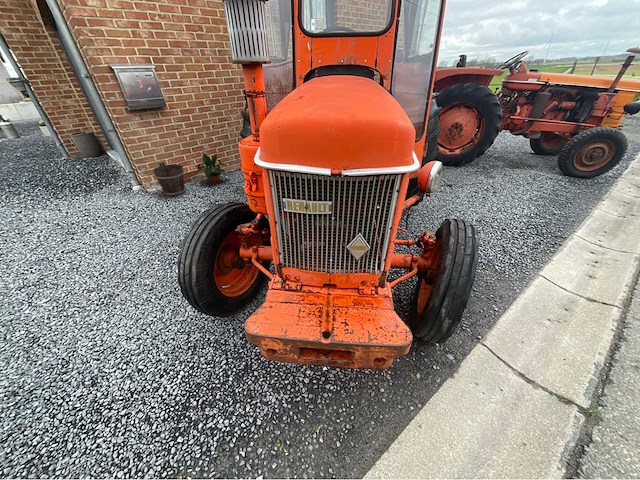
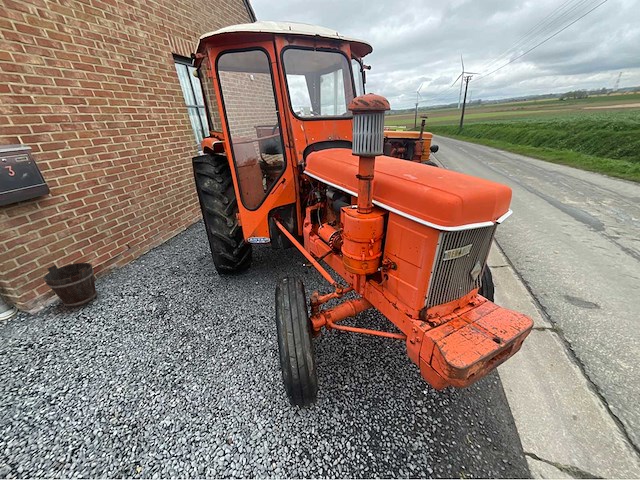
potted plant: present [197,153,226,184] -> none [102,238,146,275]

